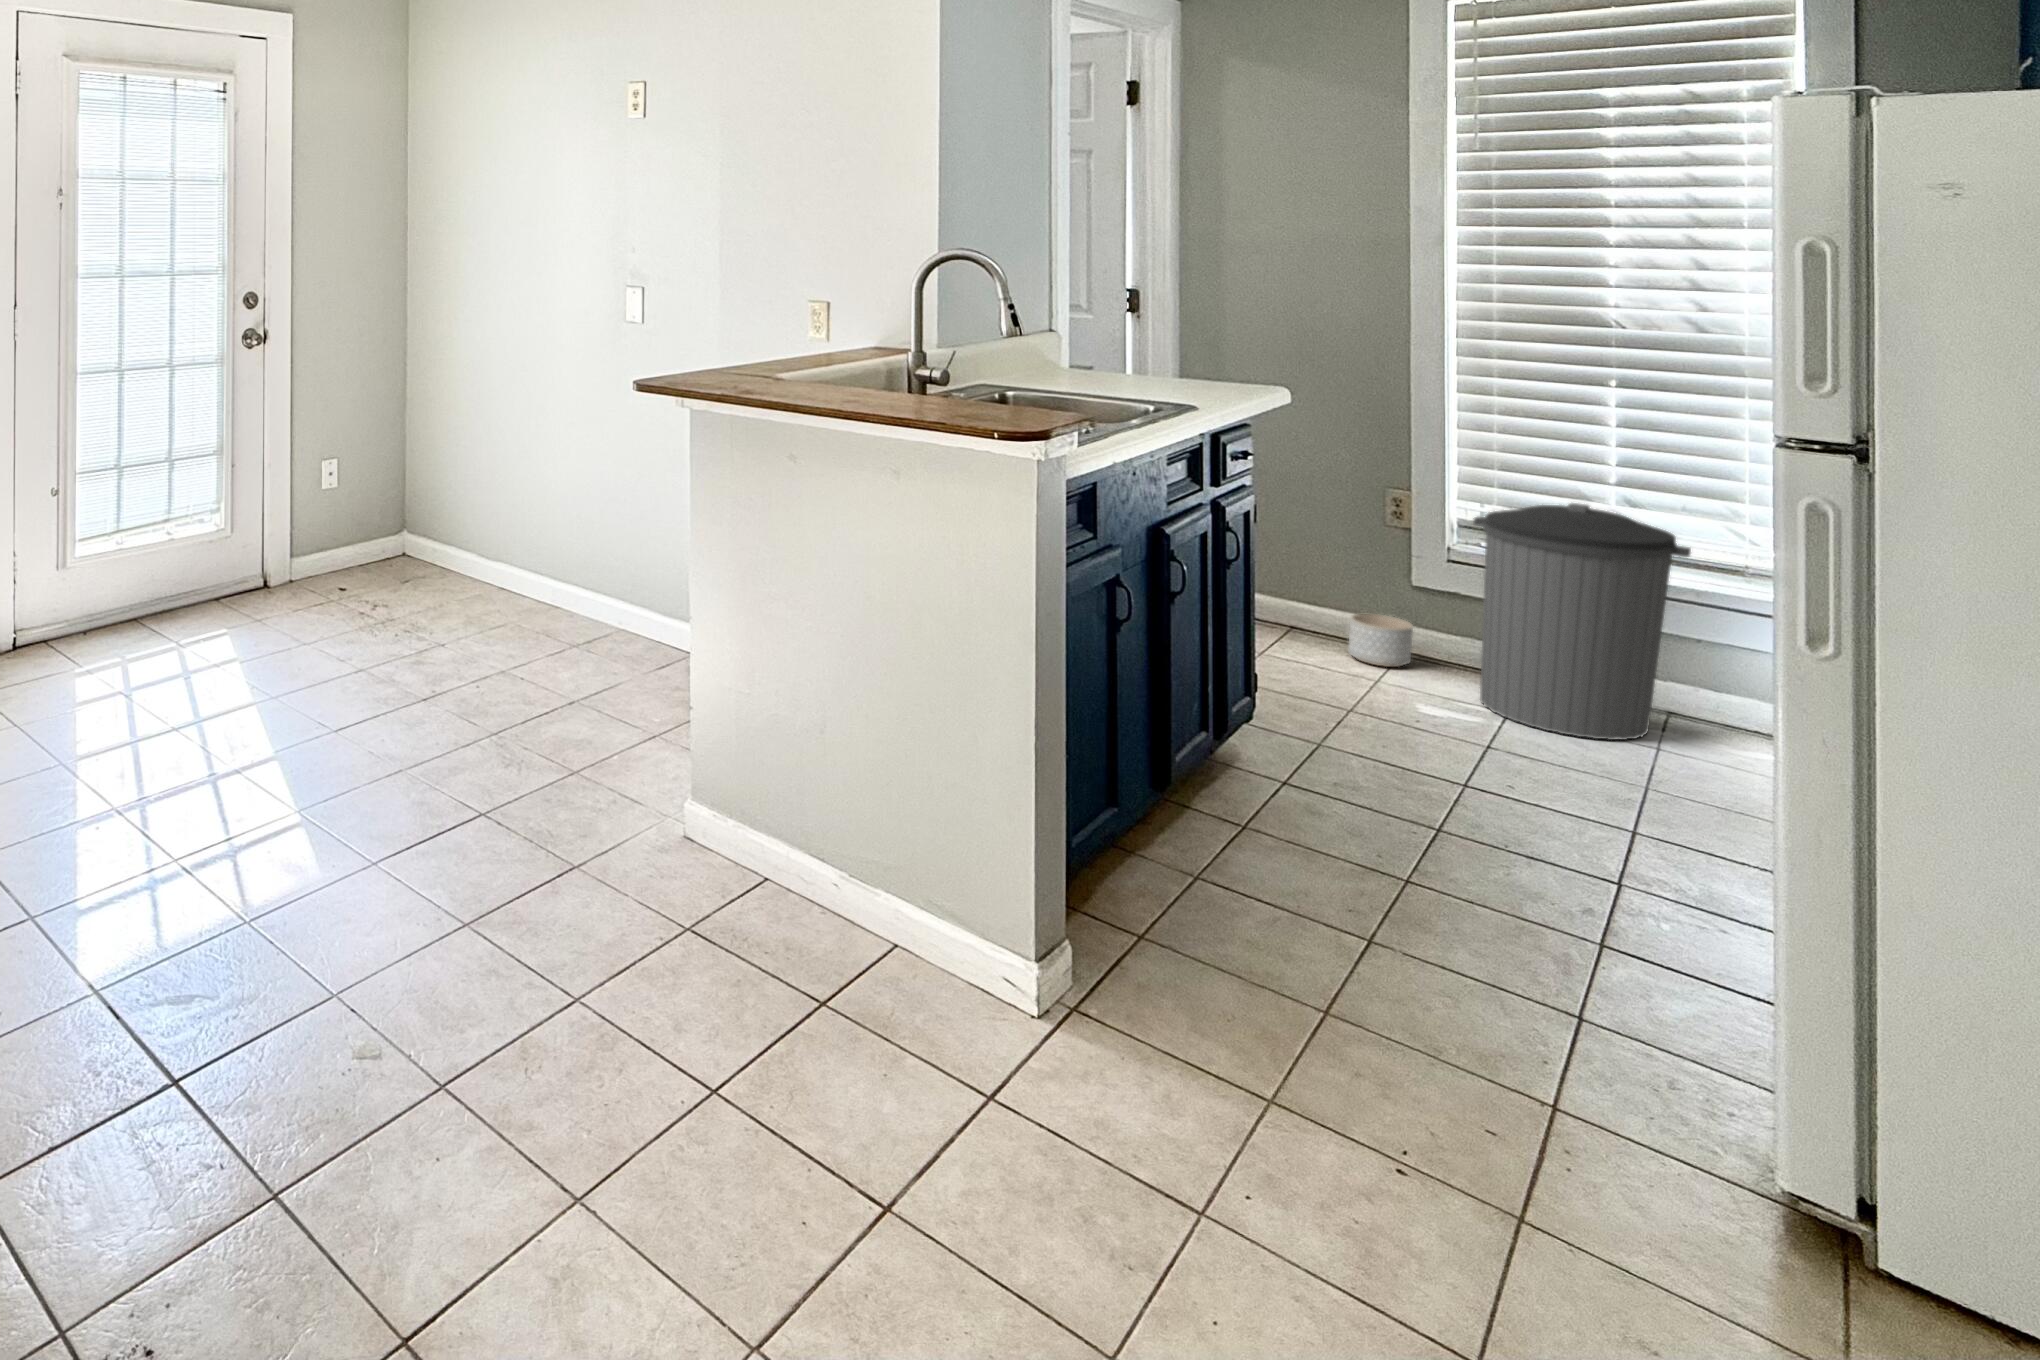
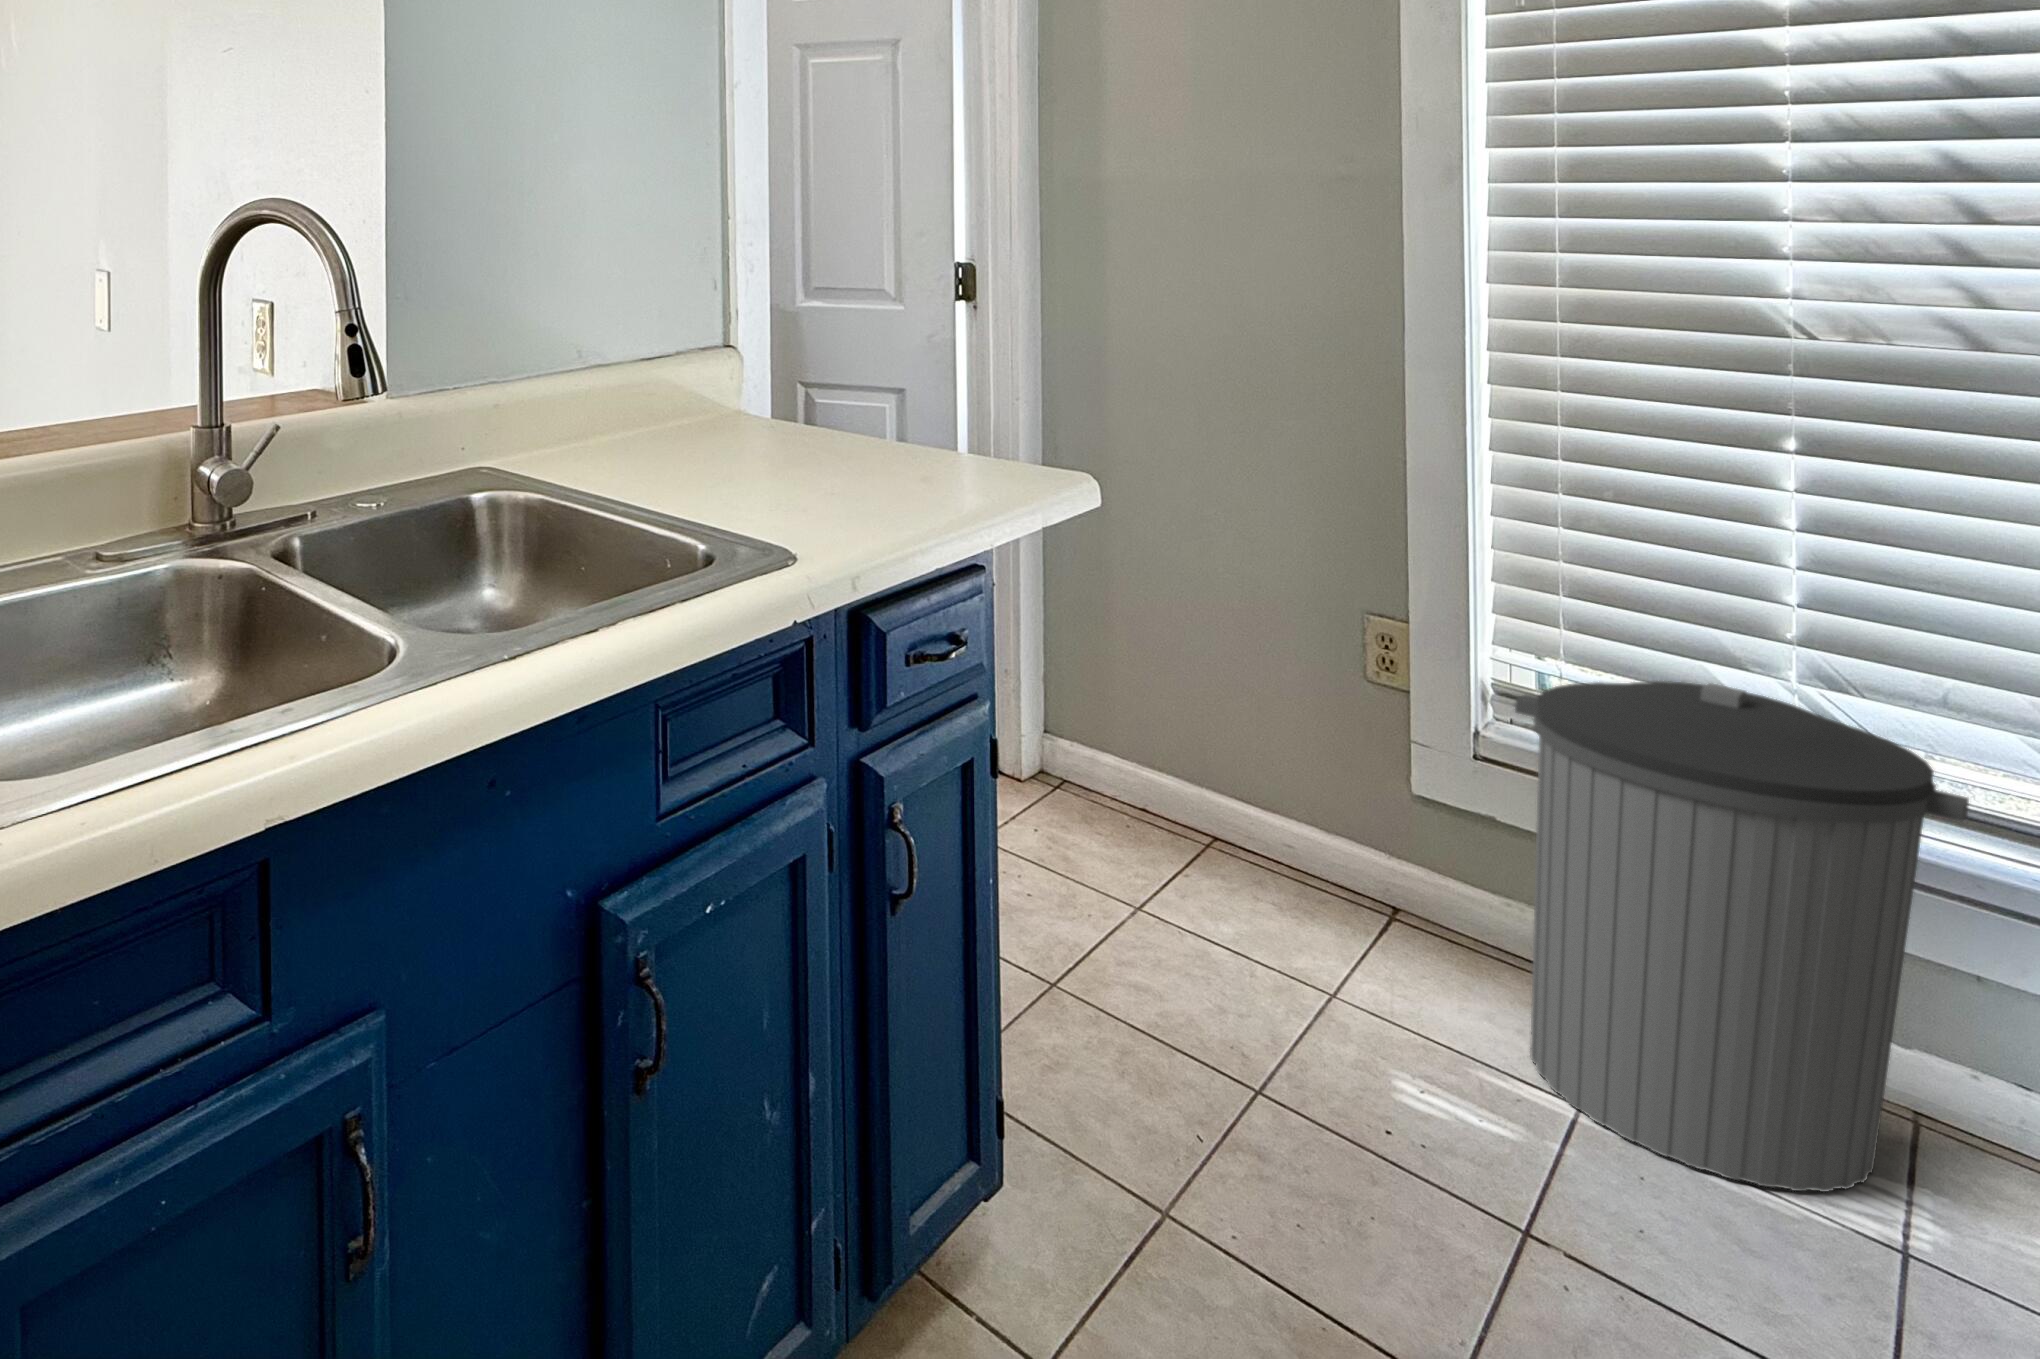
planter: present [1348,614,1413,667] -> none [1299,843,1413,953]

